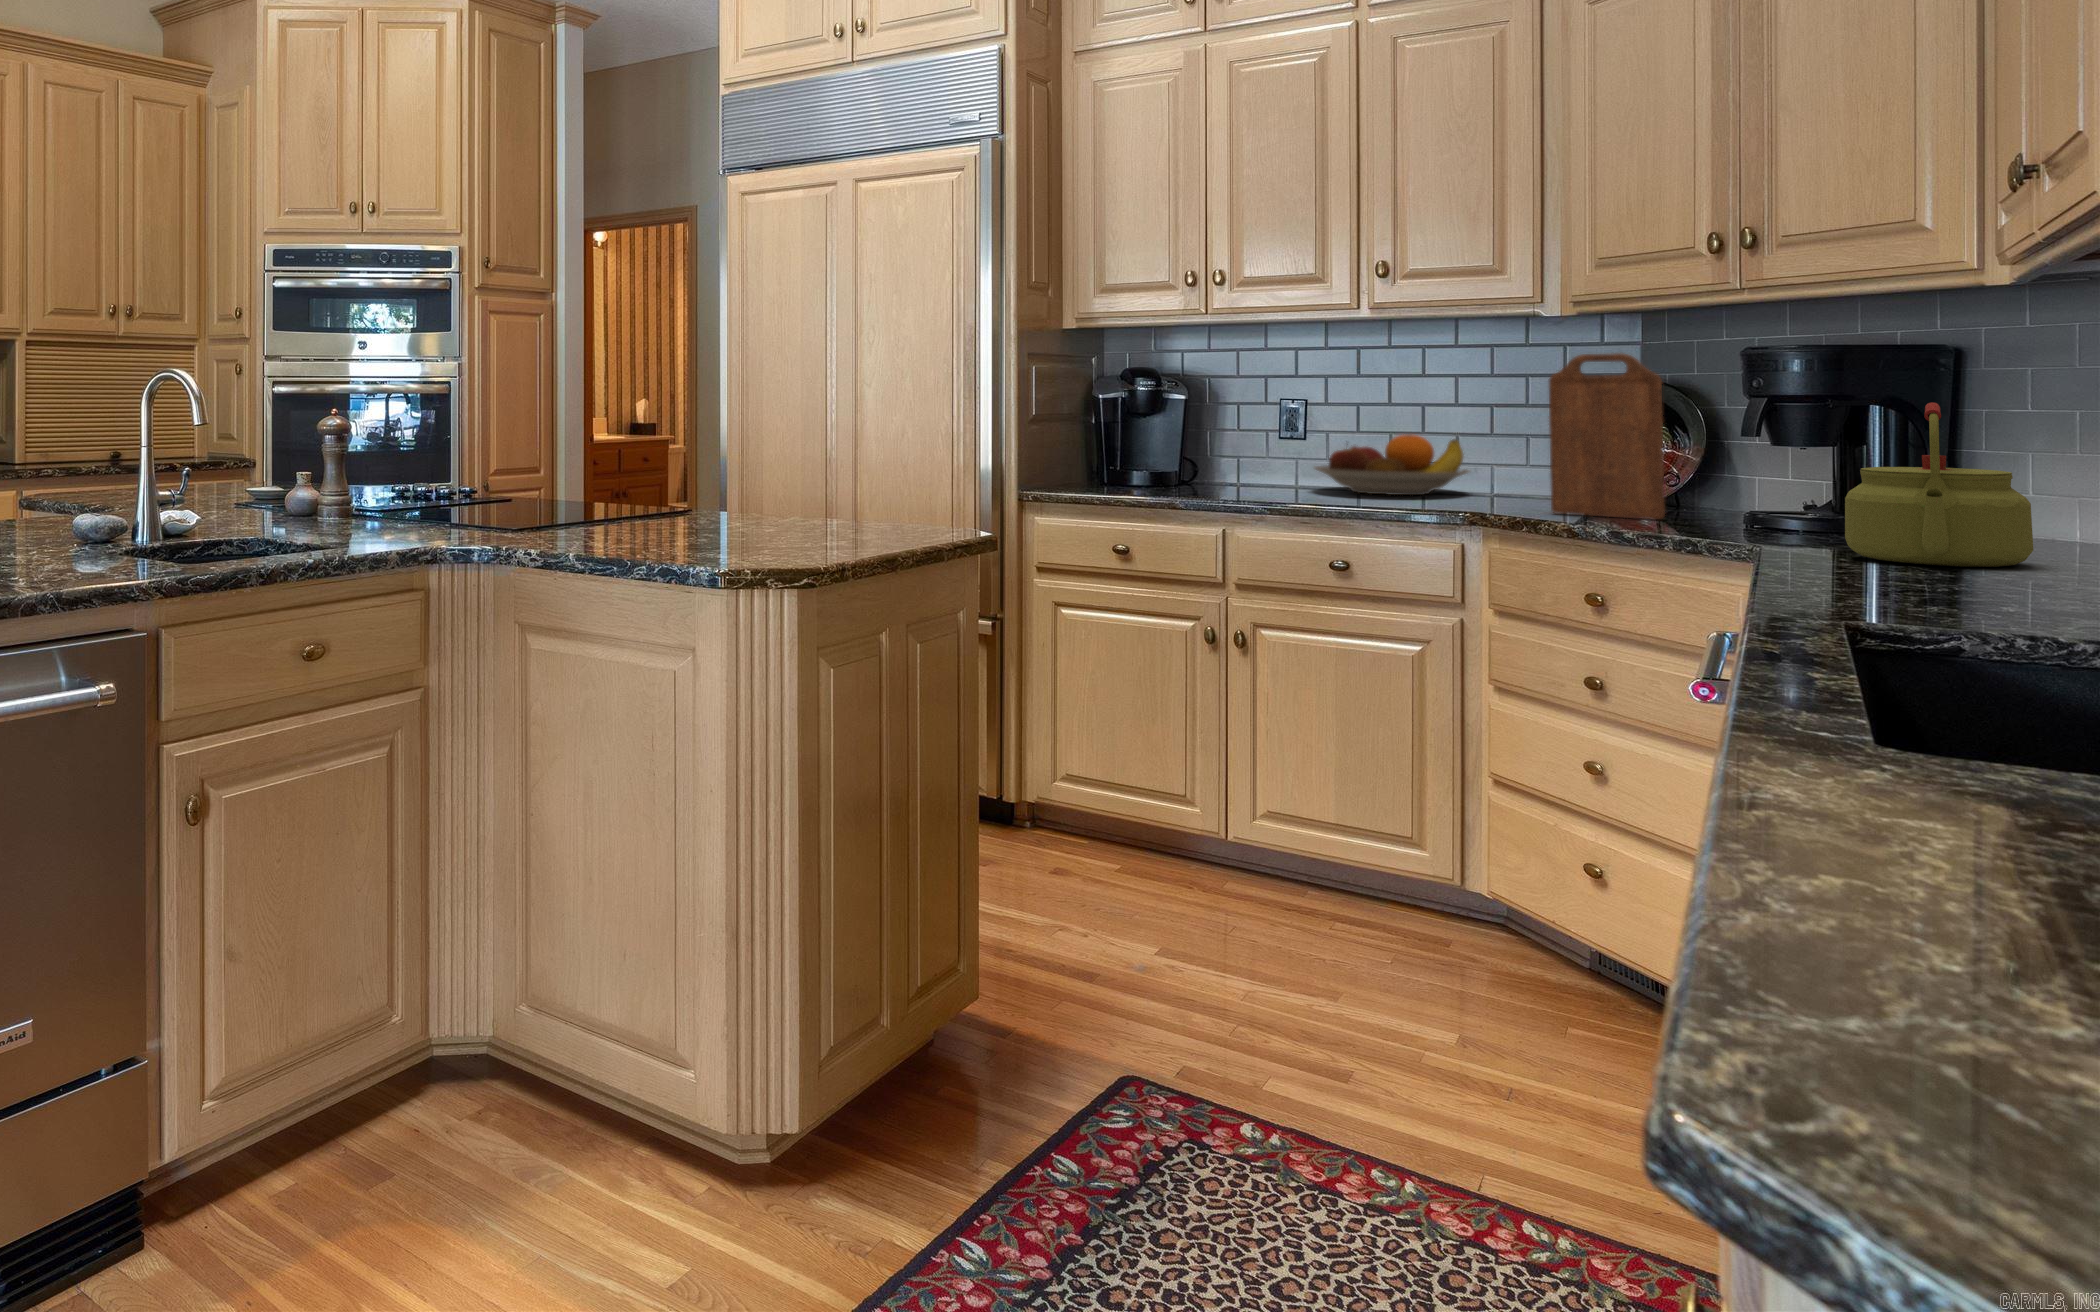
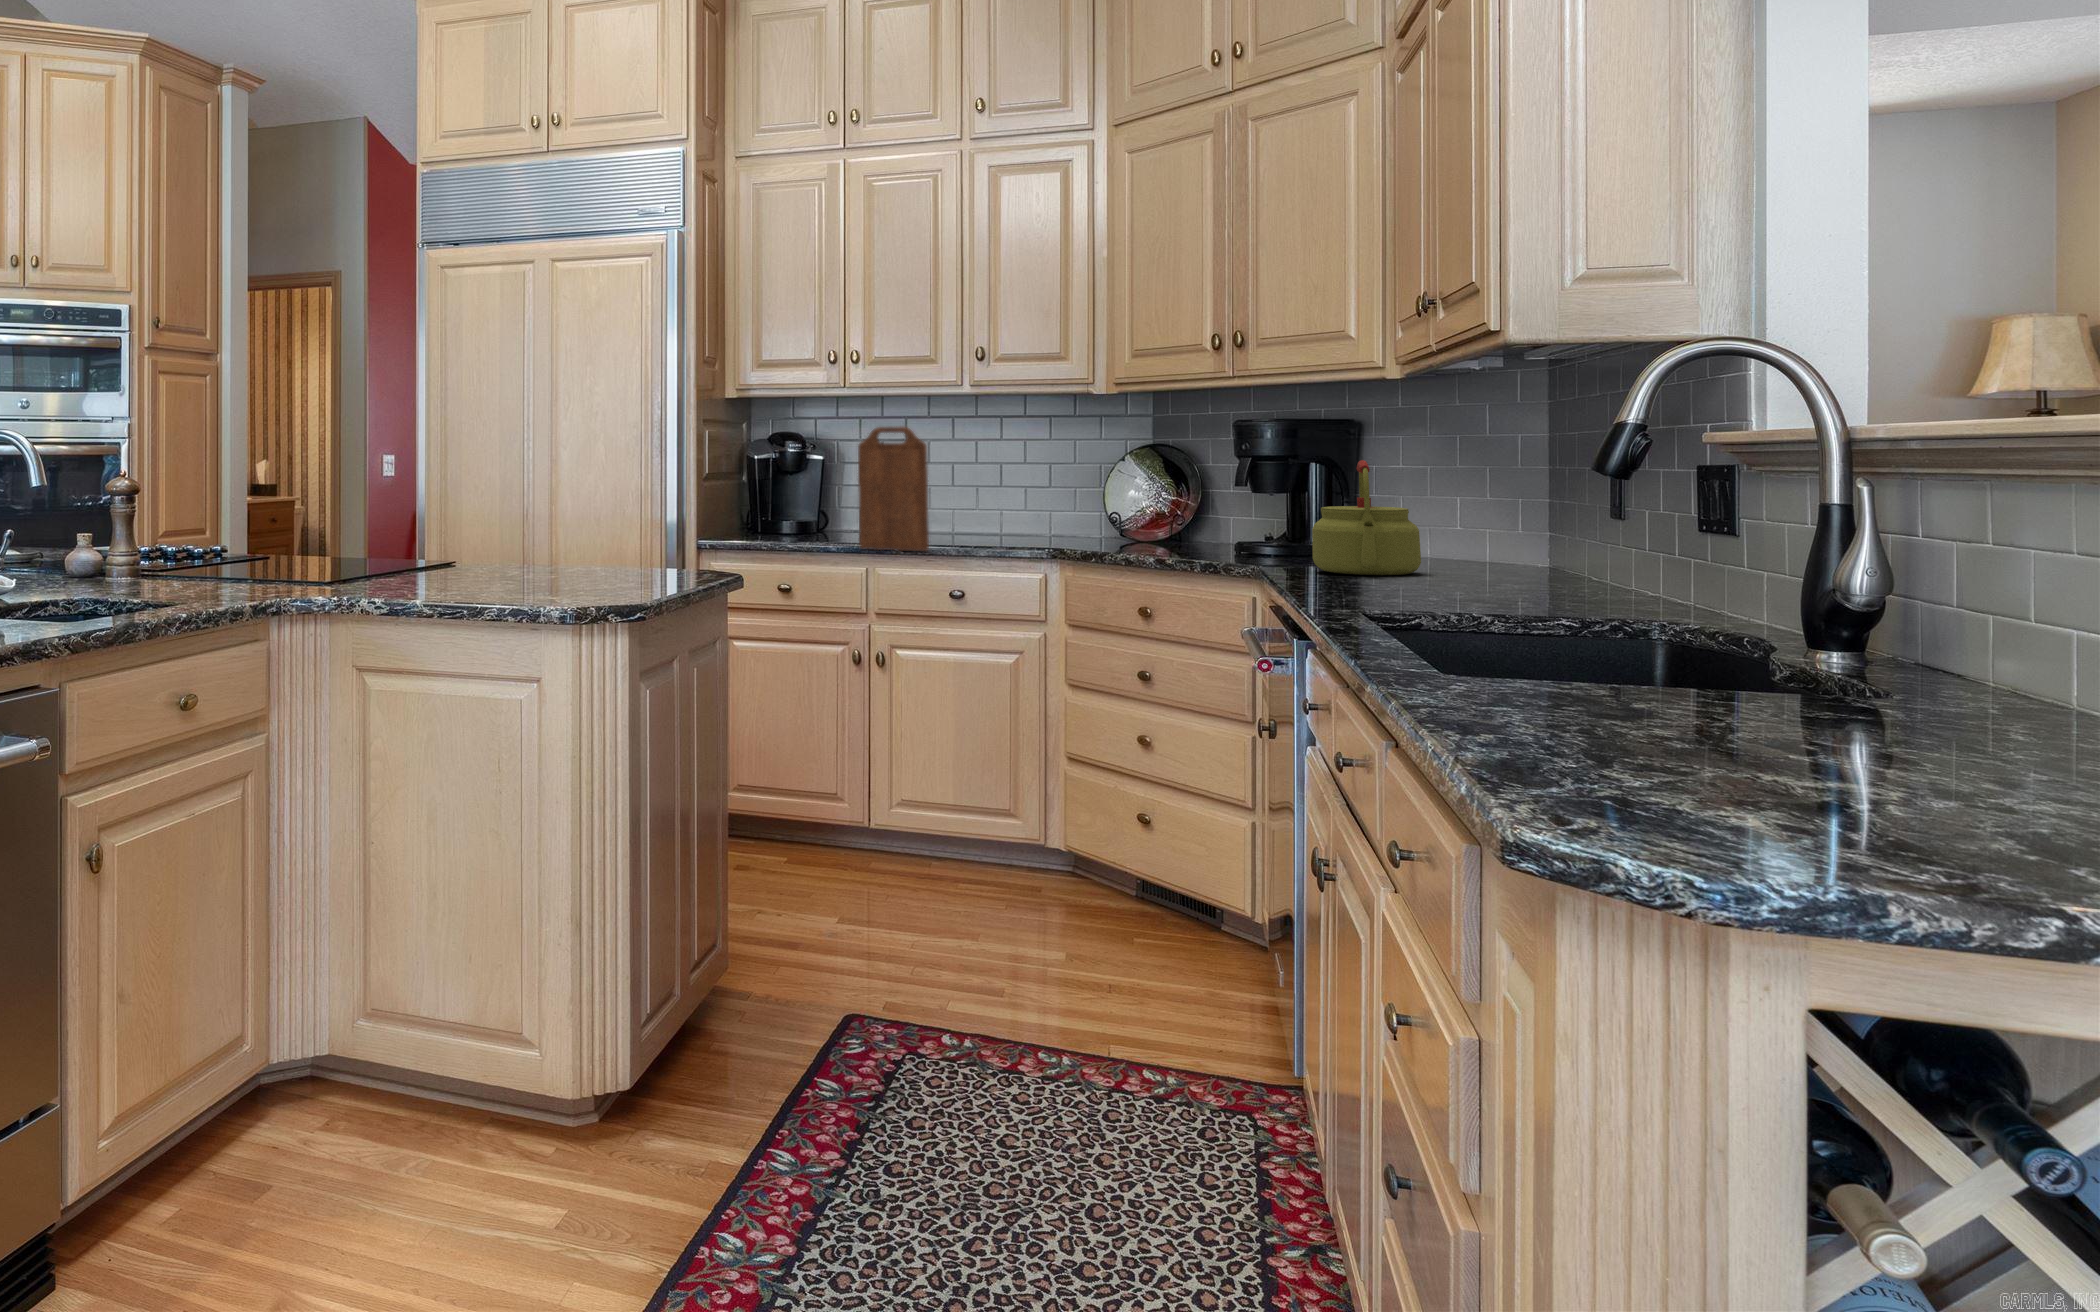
cutting board: present [1549,353,1665,519] -> present [858,426,929,551]
fruit bowl: present [1314,434,1469,495] -> none [922,487,1039,536]

